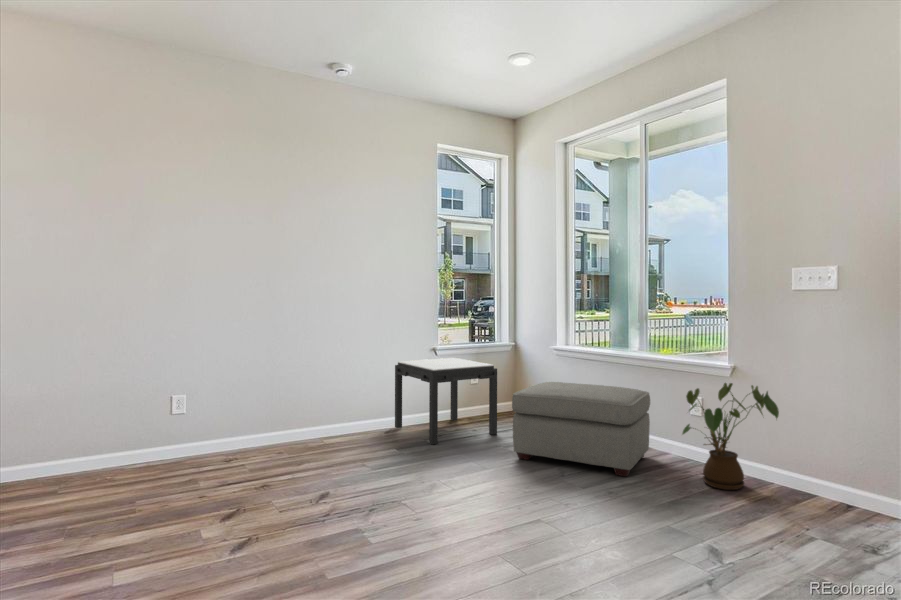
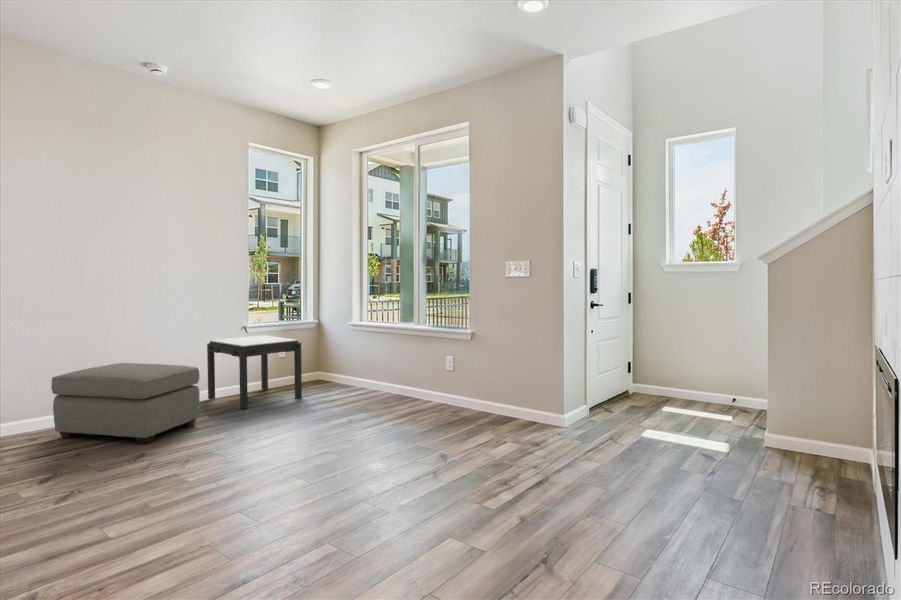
ottoman: present [512,382,650,476] -> present [51,363,200,444]
house plant: present [682,383,779,490] -> none [435,345,496,420]

